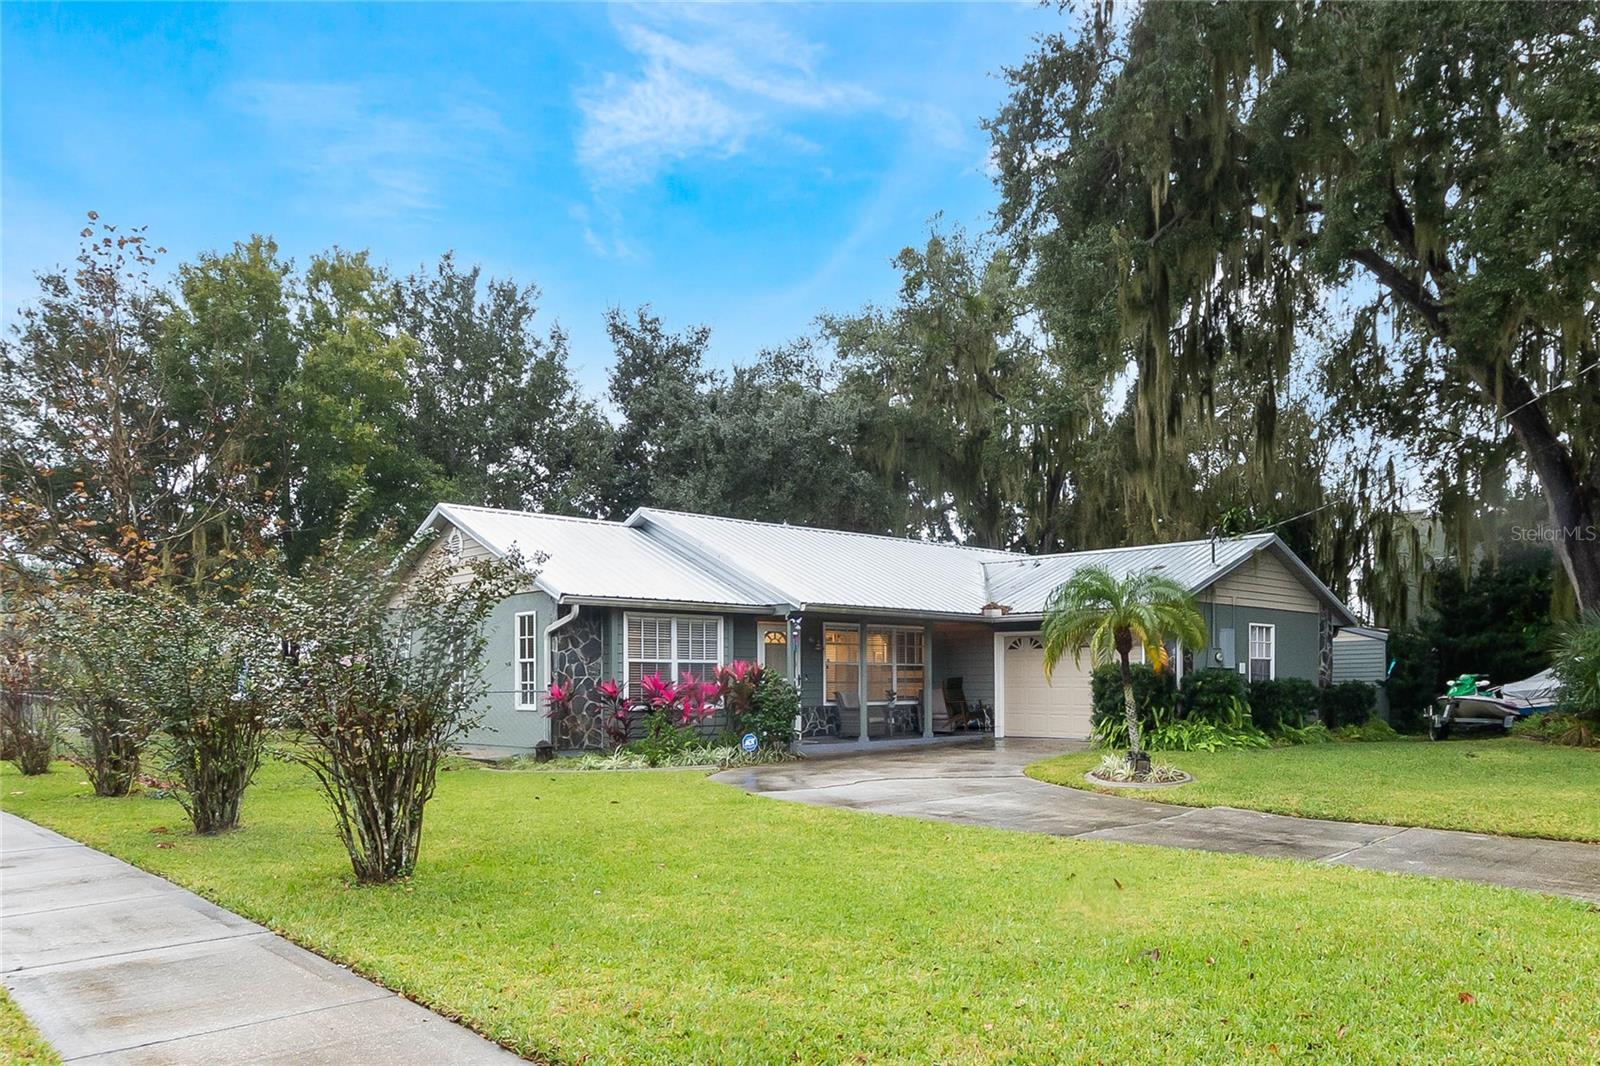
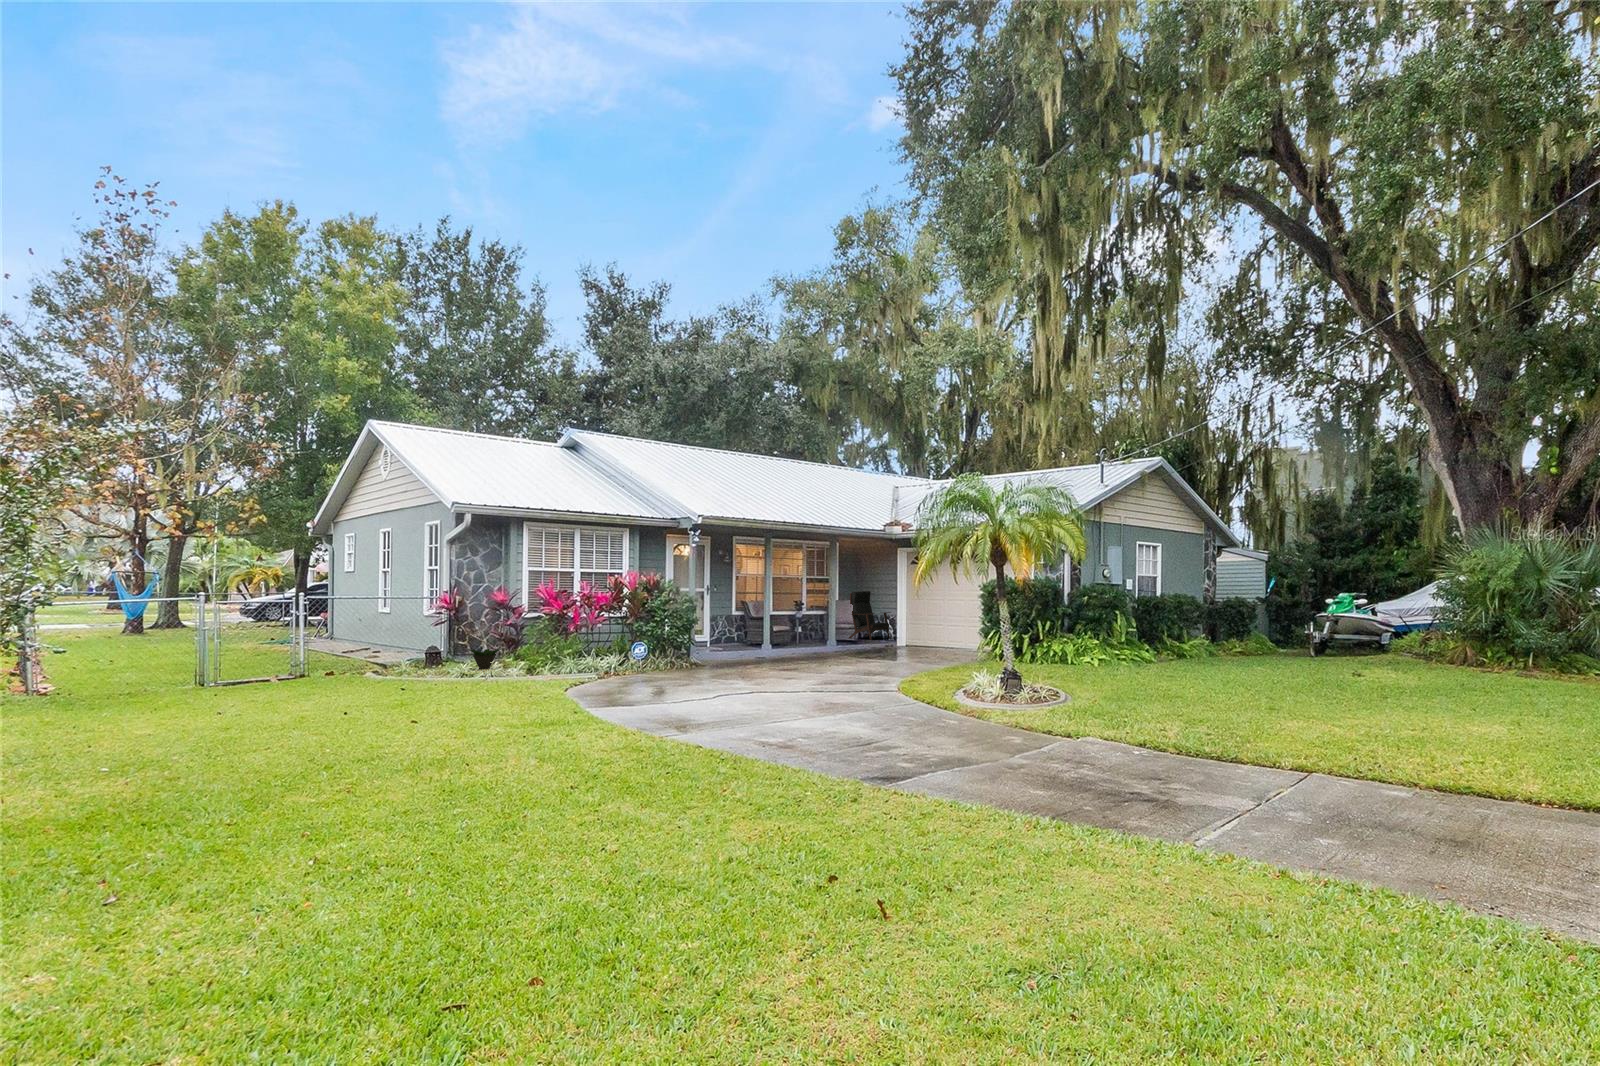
decorative plant: none [580,741,616,763] -> present [468,649,501,669]

